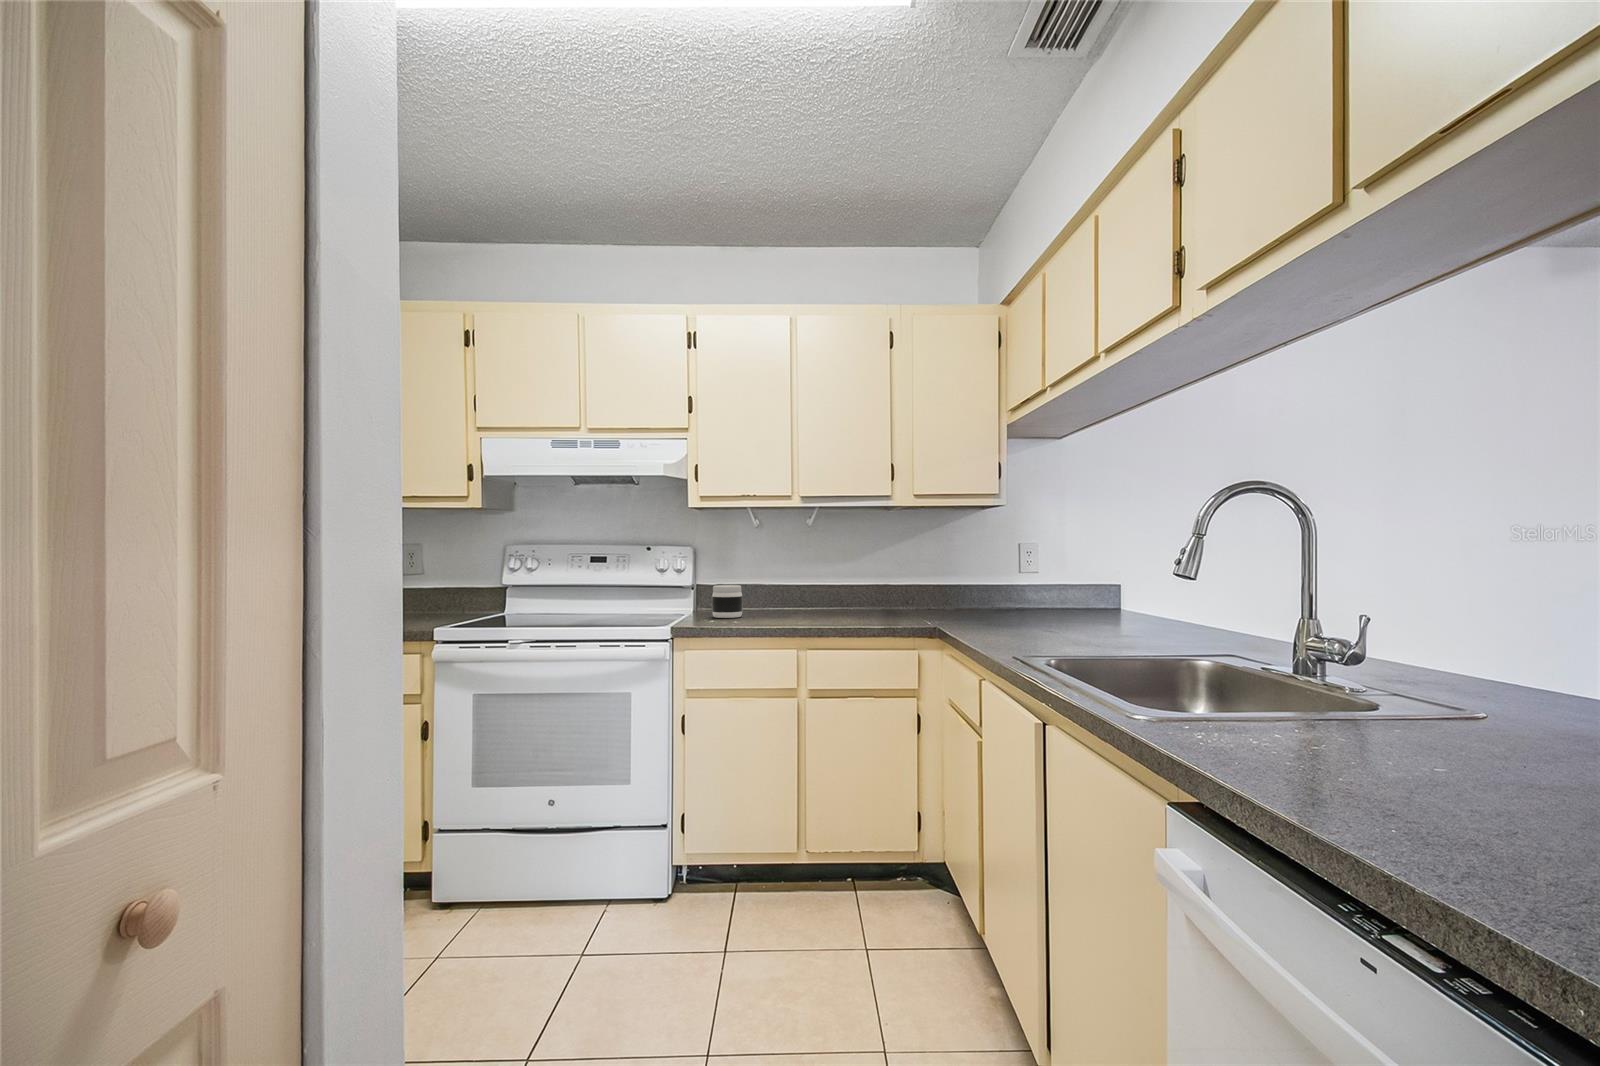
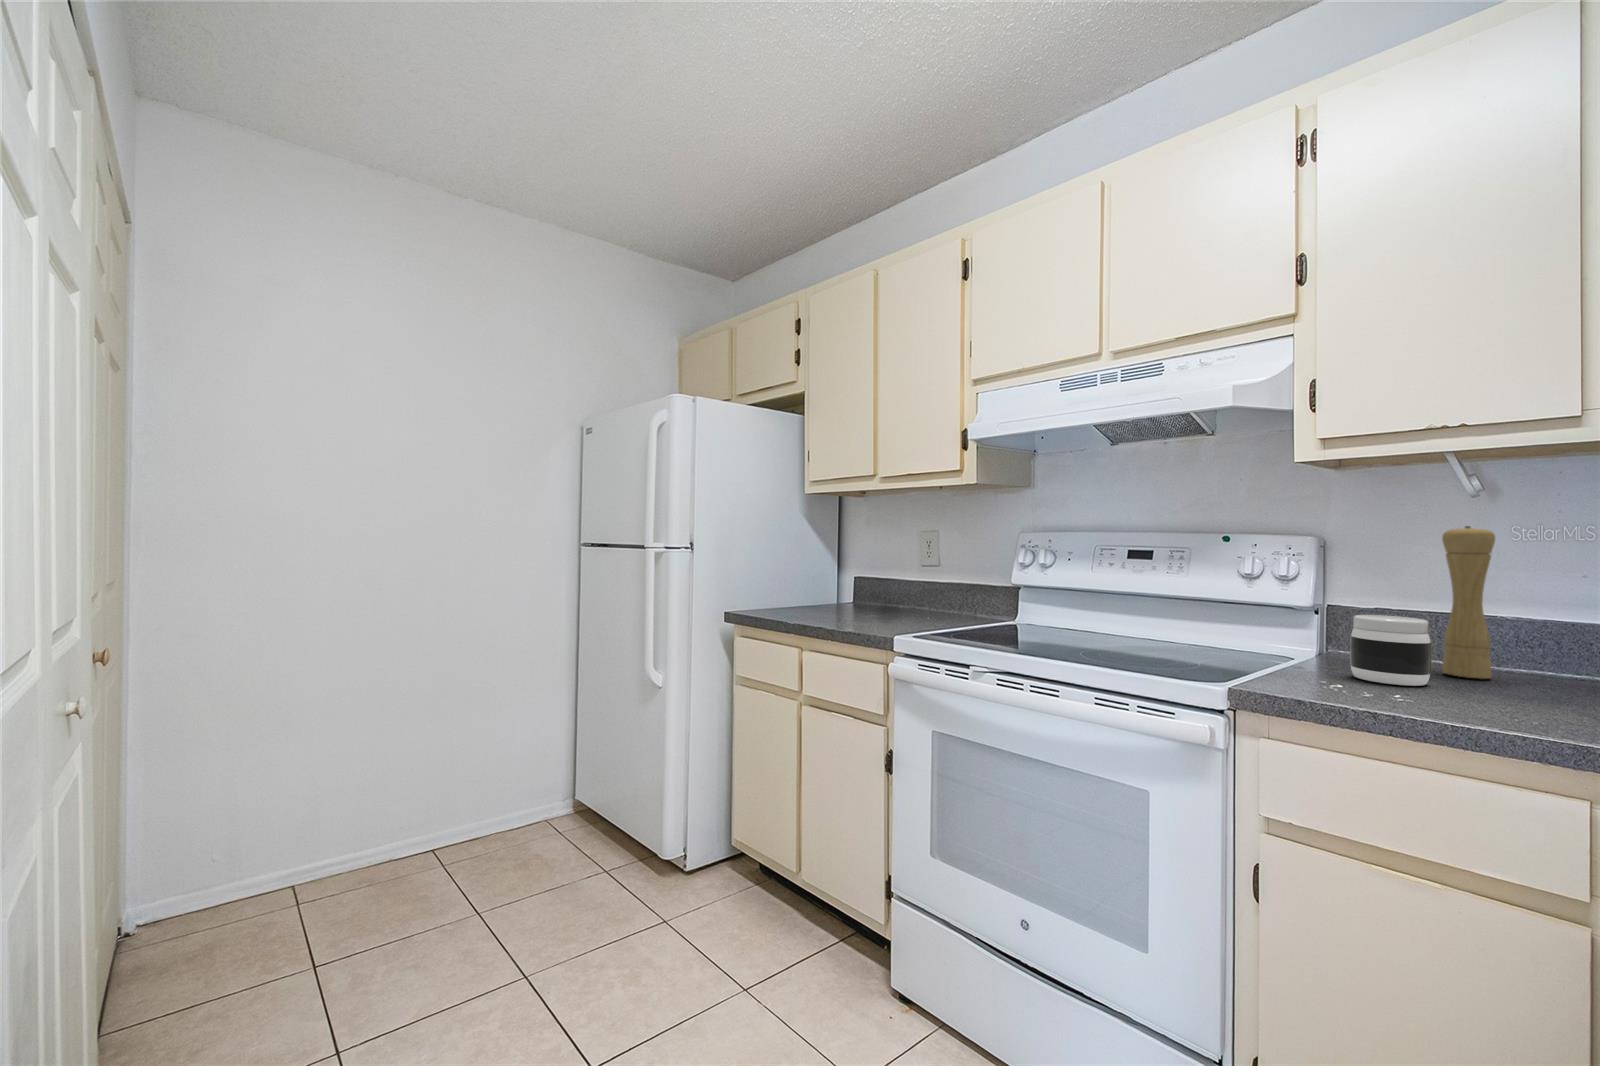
pepper mill: none [743,540,761,612] -> present [1442,526,1495,679]

